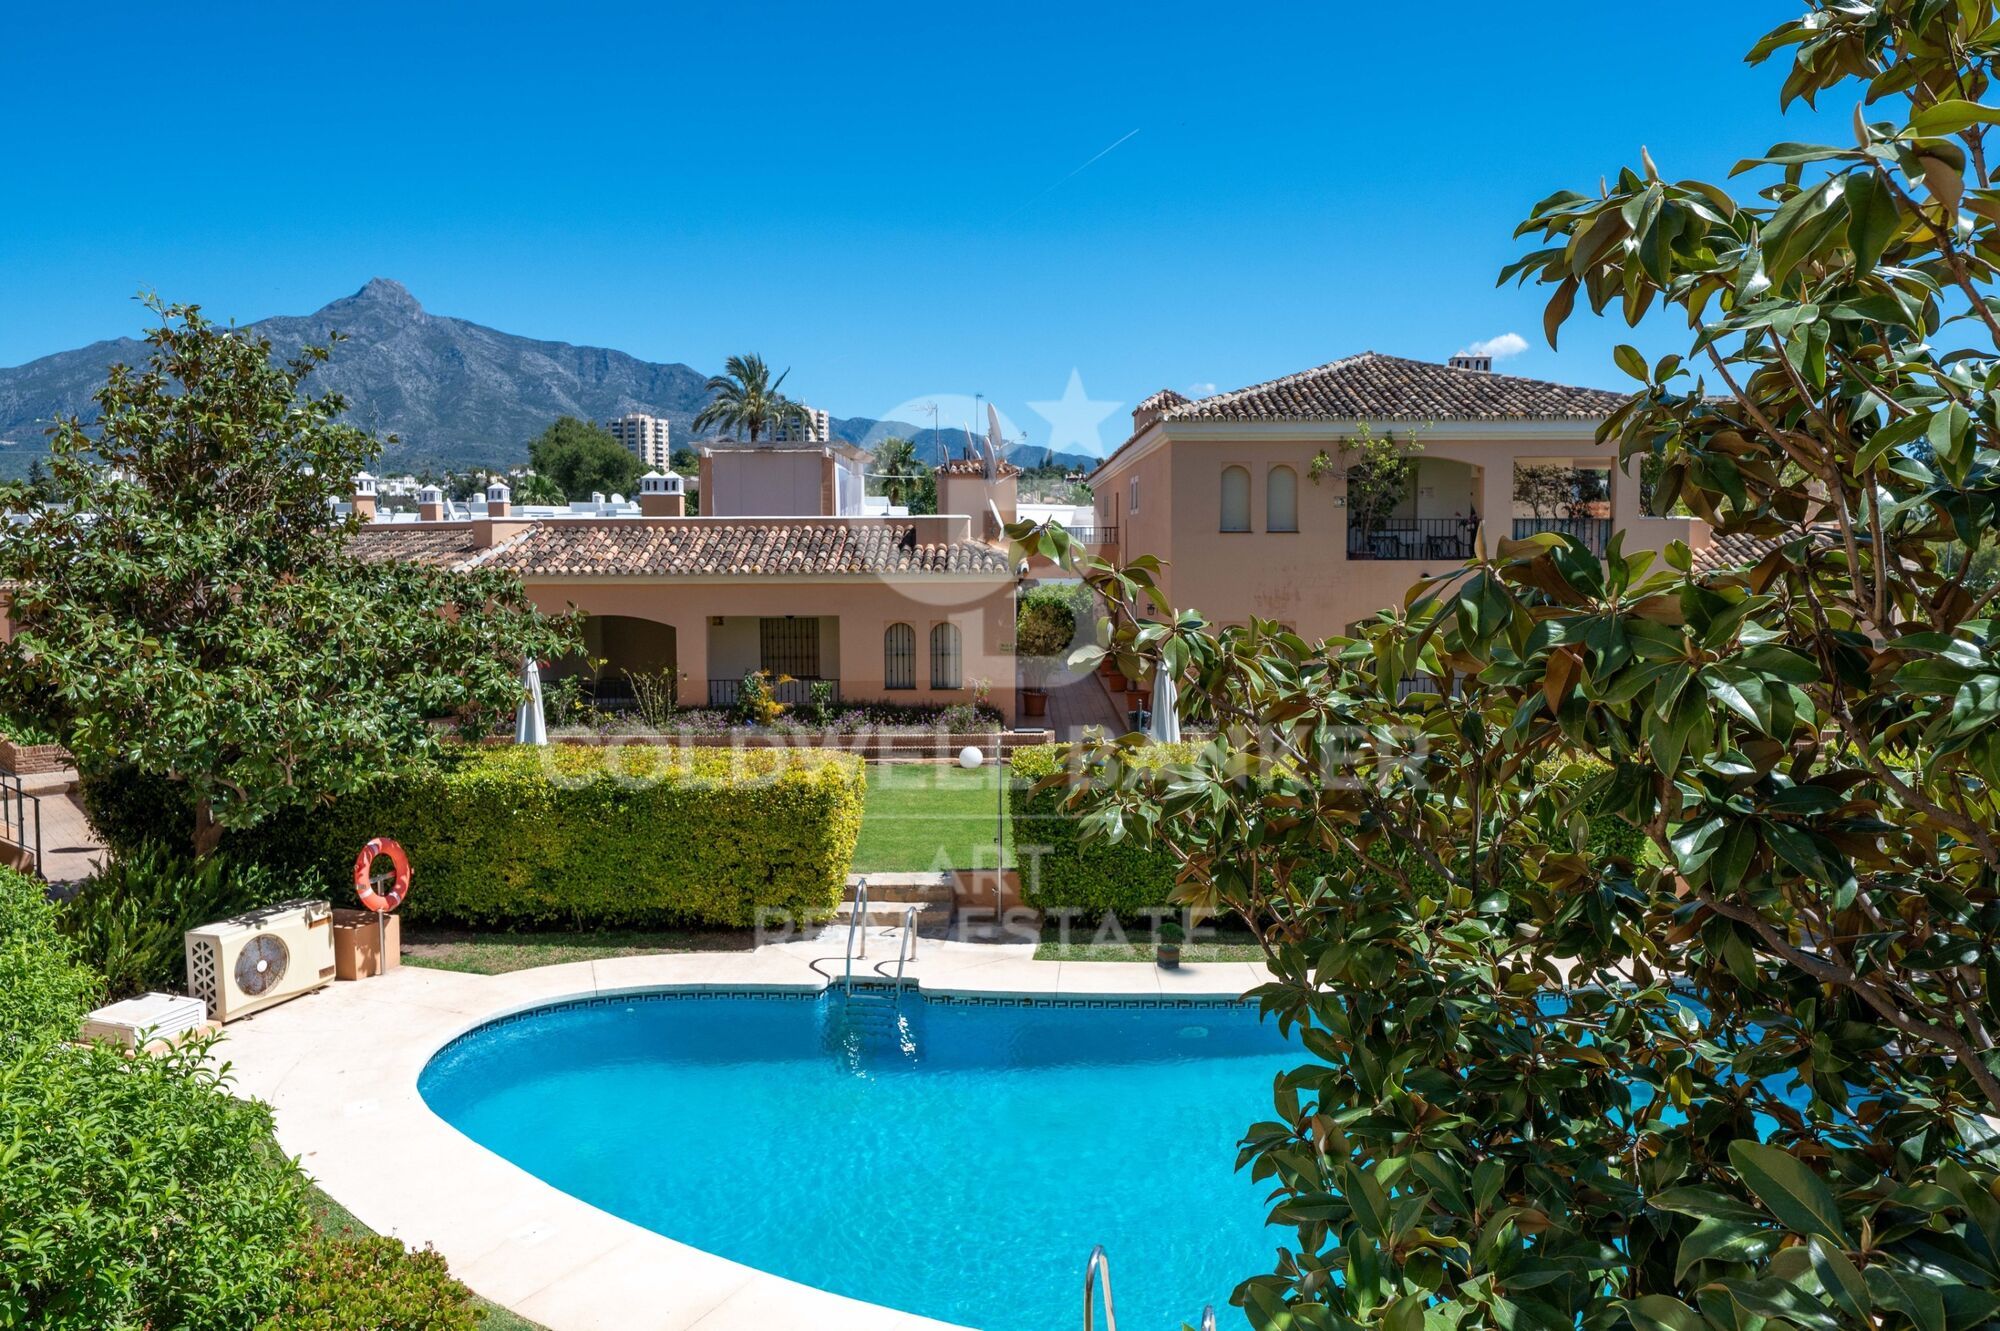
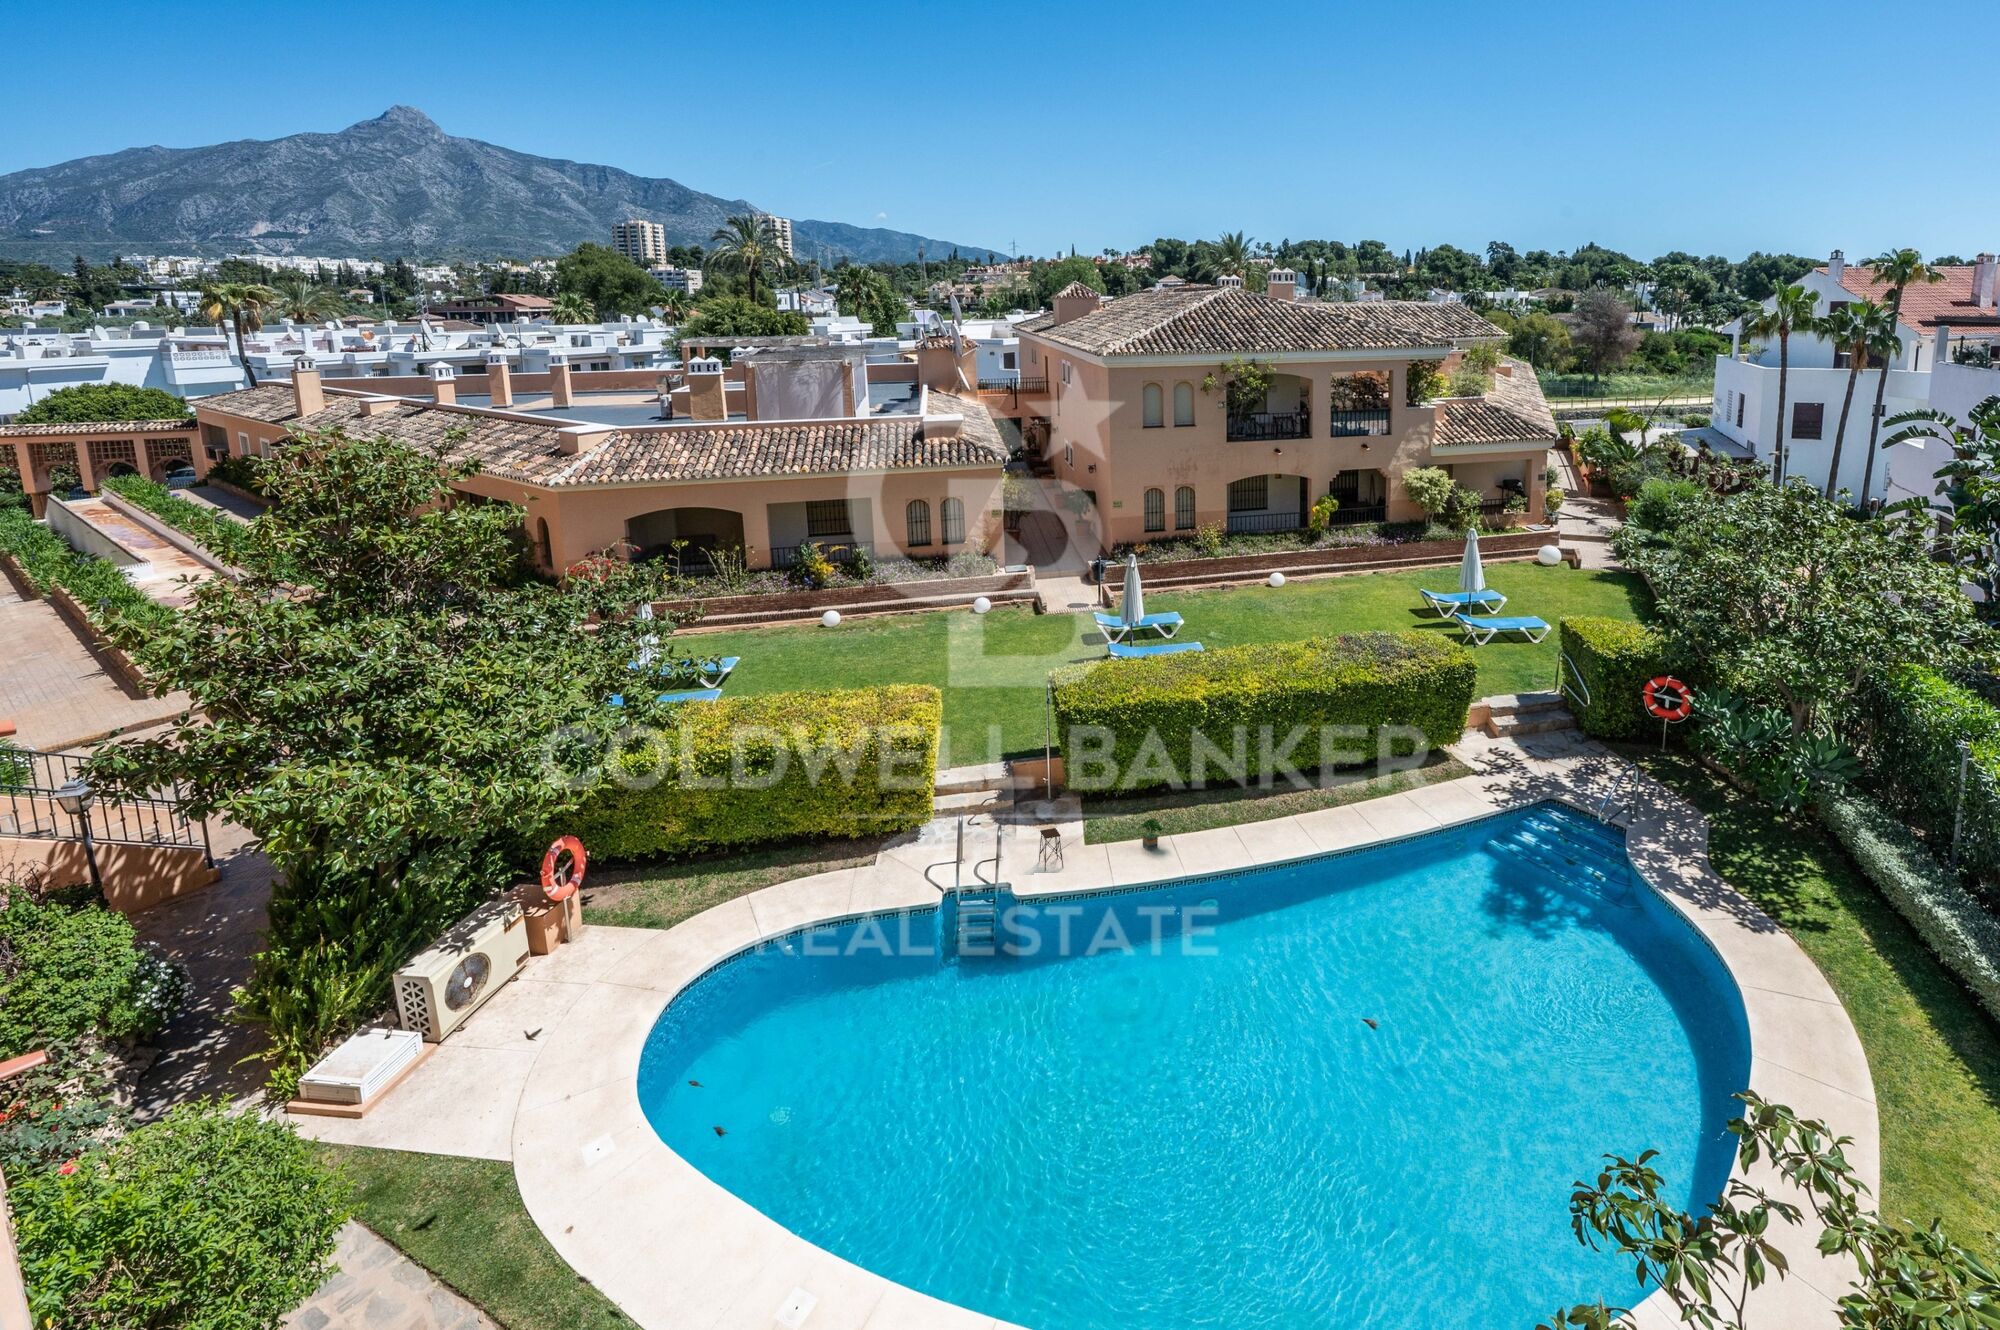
side table: none [1001,922,1036,984] -> present [1039,828,1063,871]

